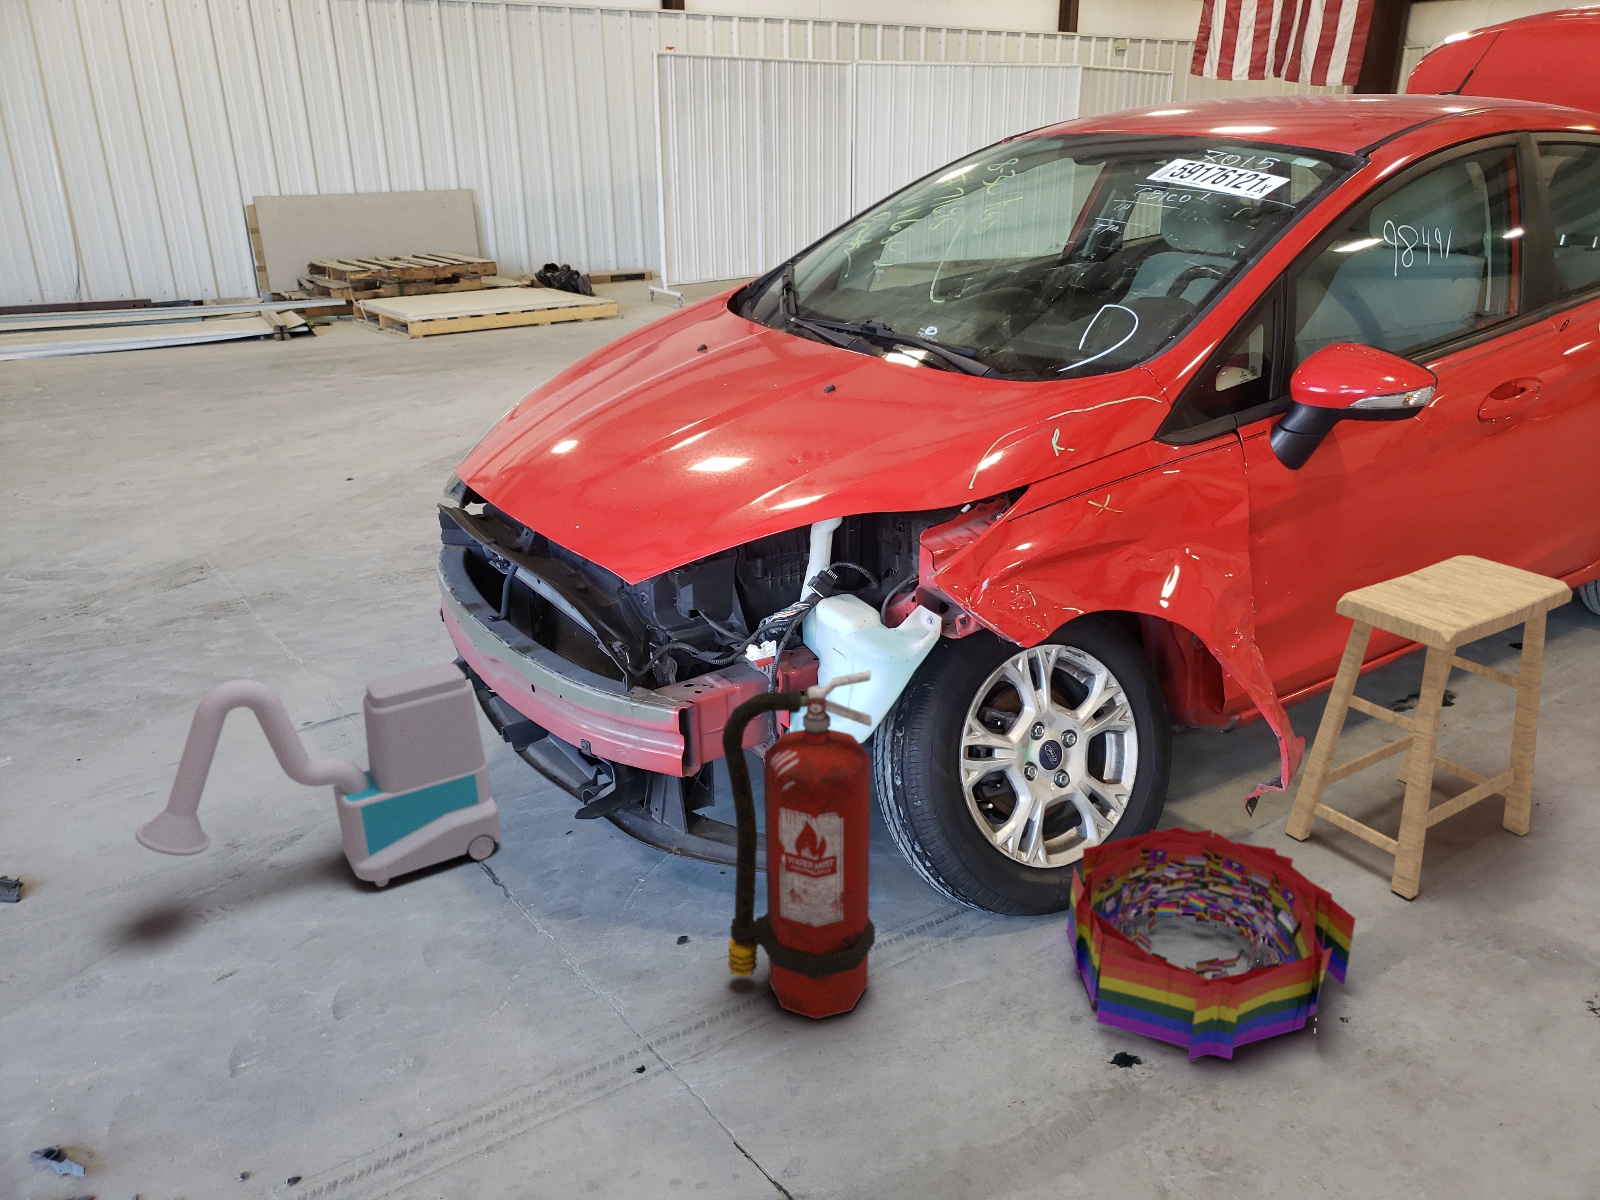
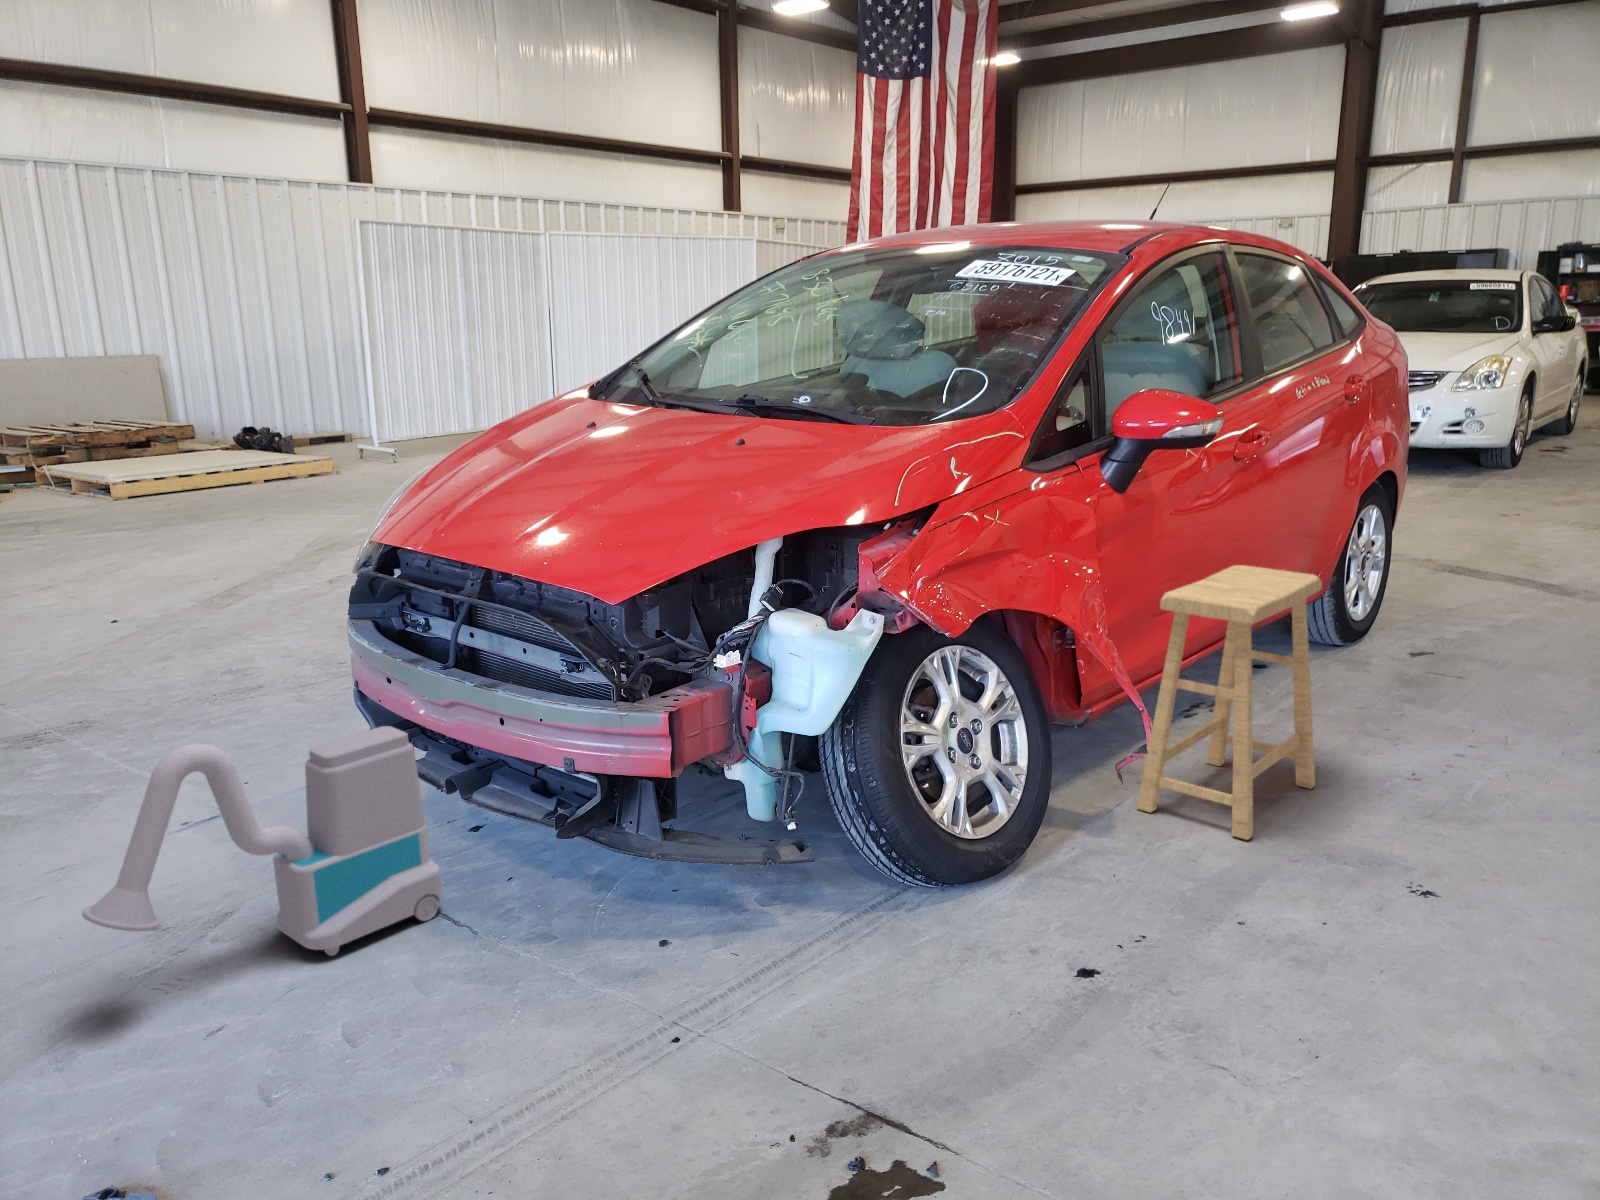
fire extinguisher: present [722,670,875,1019] -> none [712,656,850,991]
storage bin: present [1067,827,1355,1059] -> none [993,797,1229,969]

